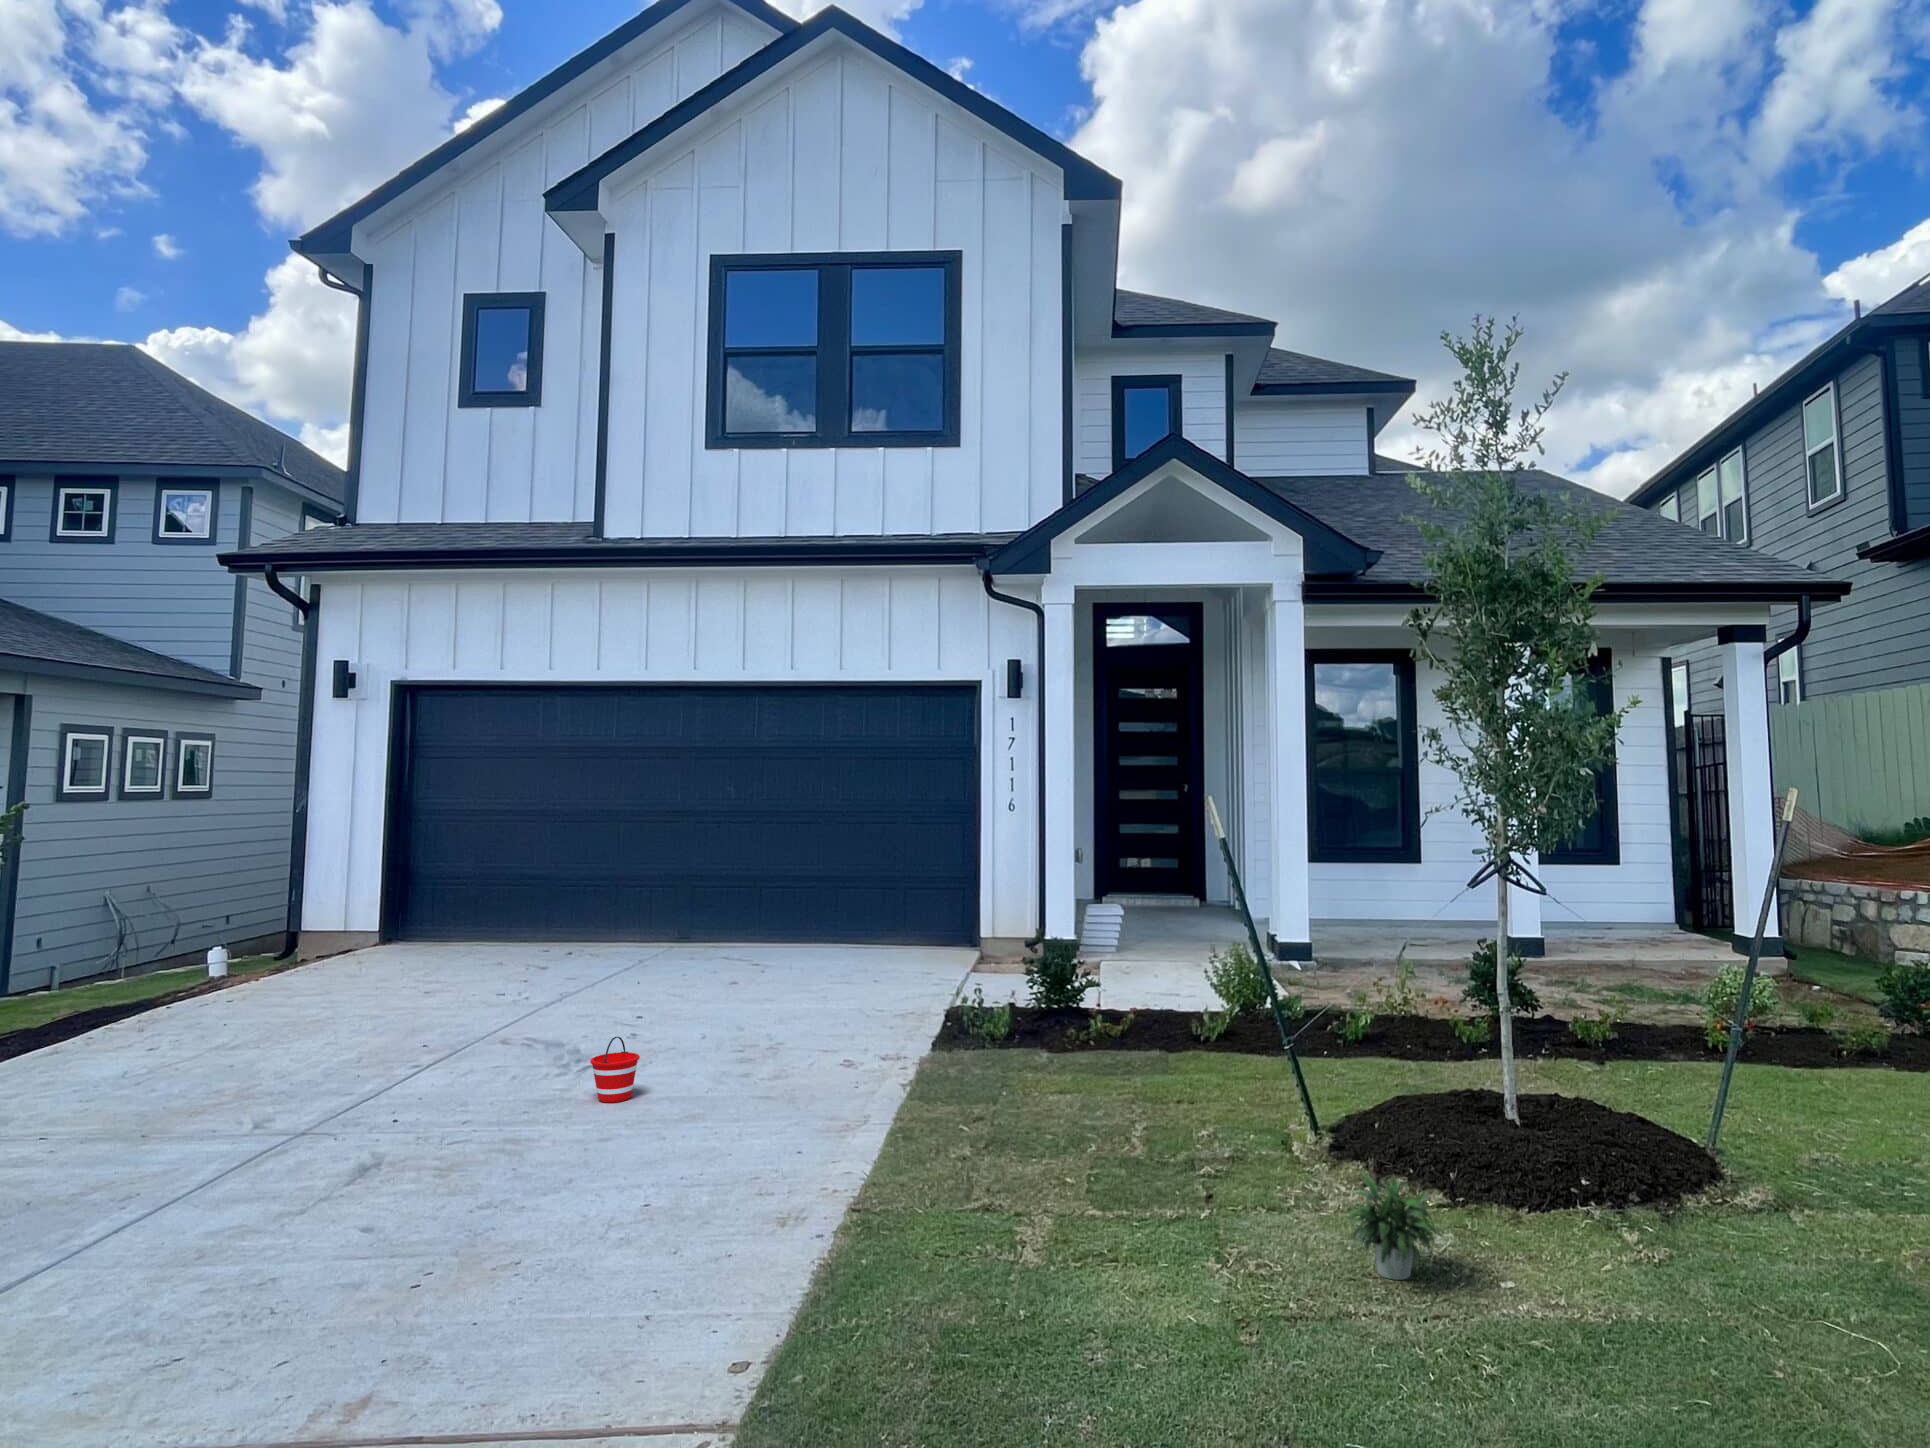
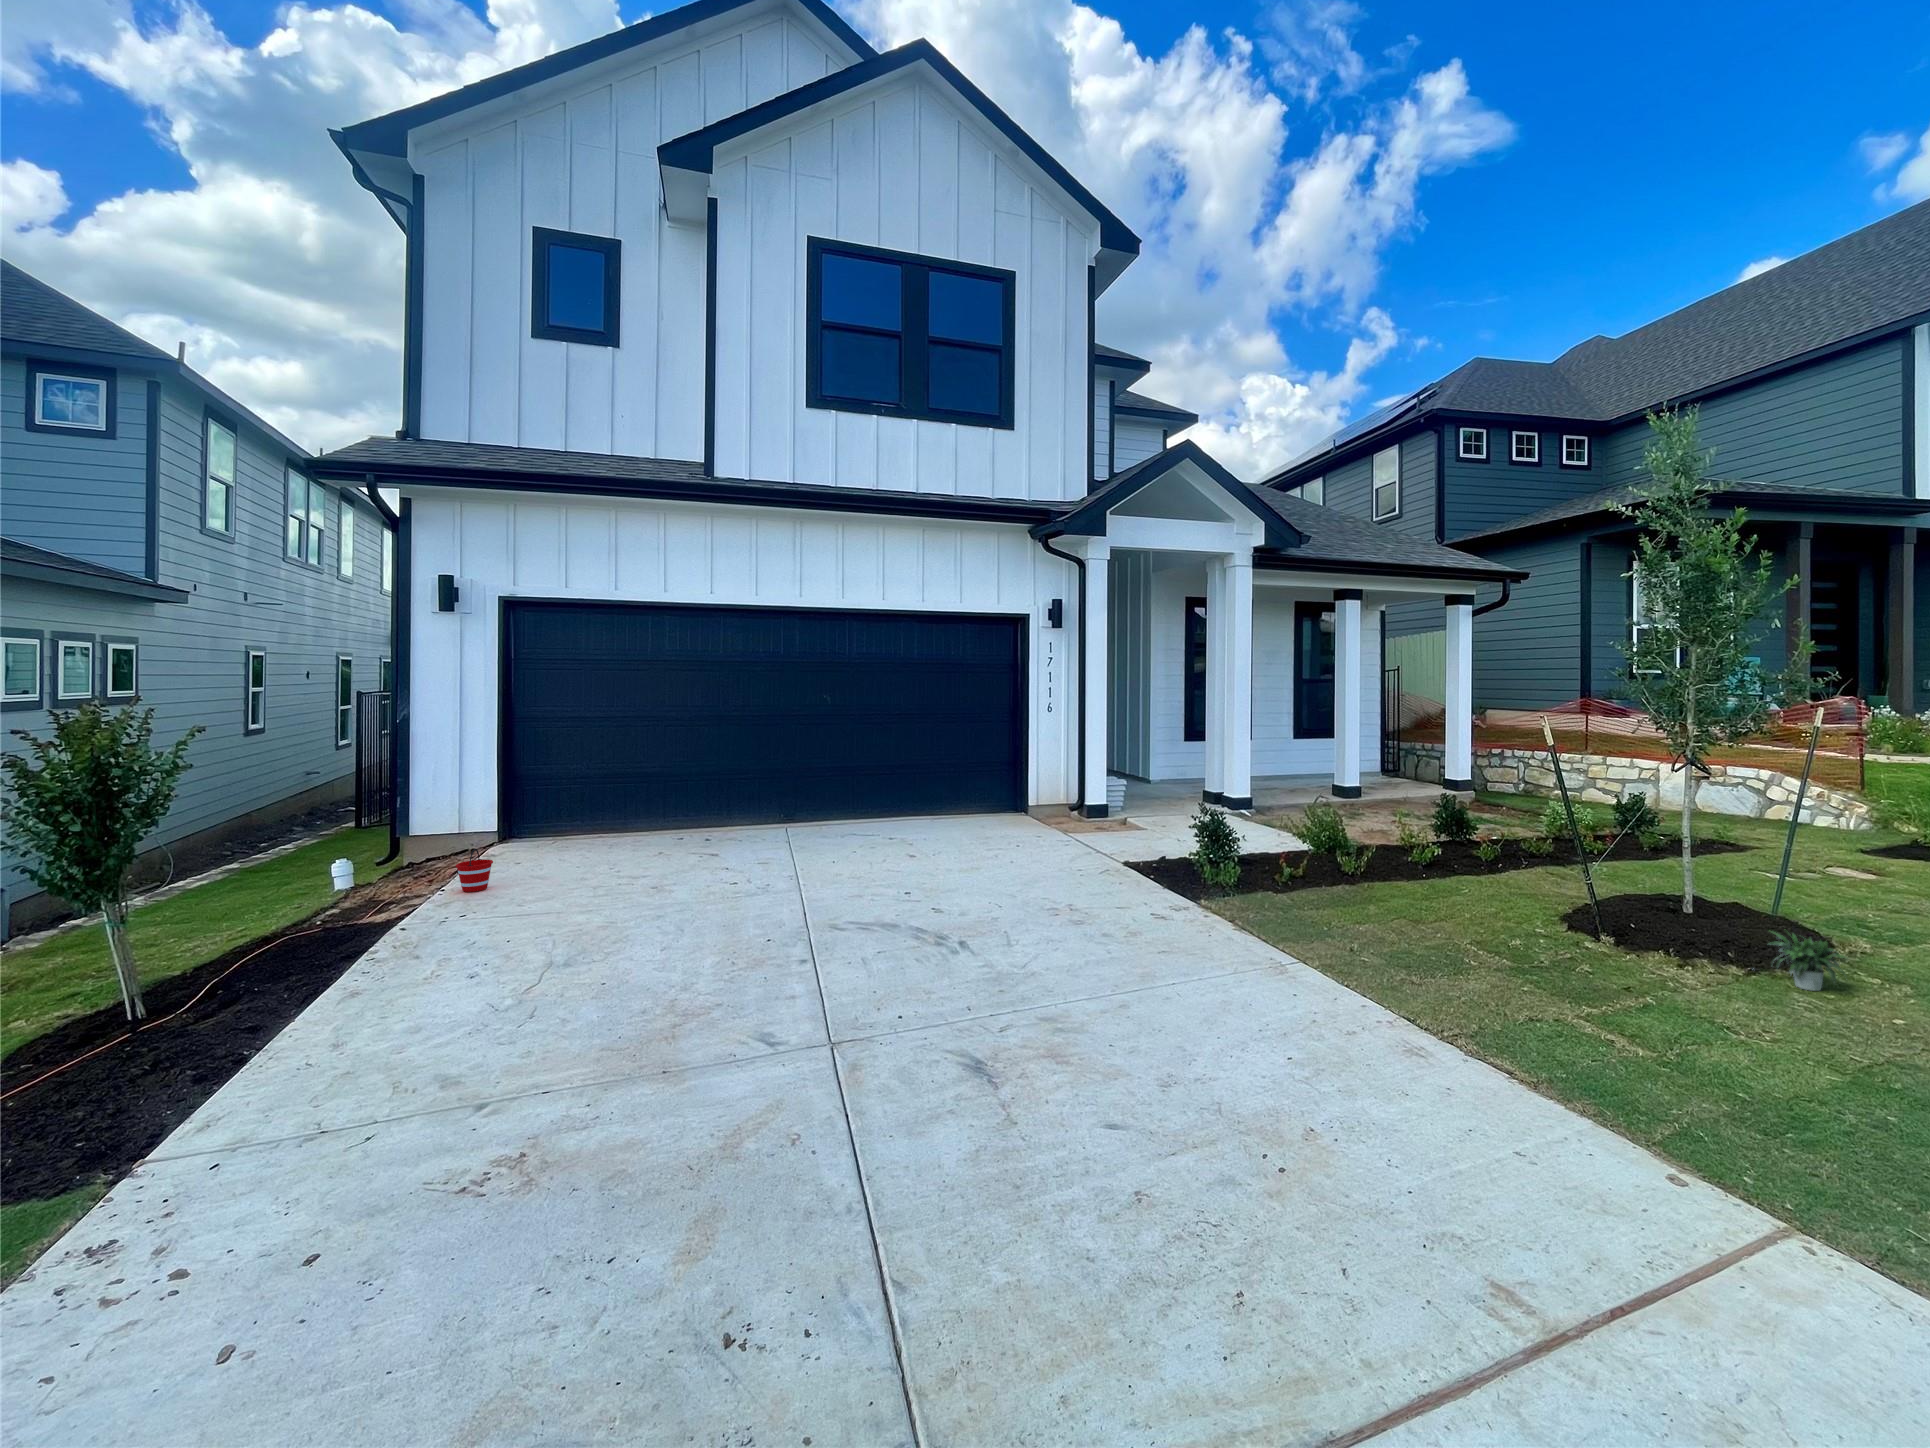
bucket: present [590,1037,640,1102] -> present [456,849,493,892]

